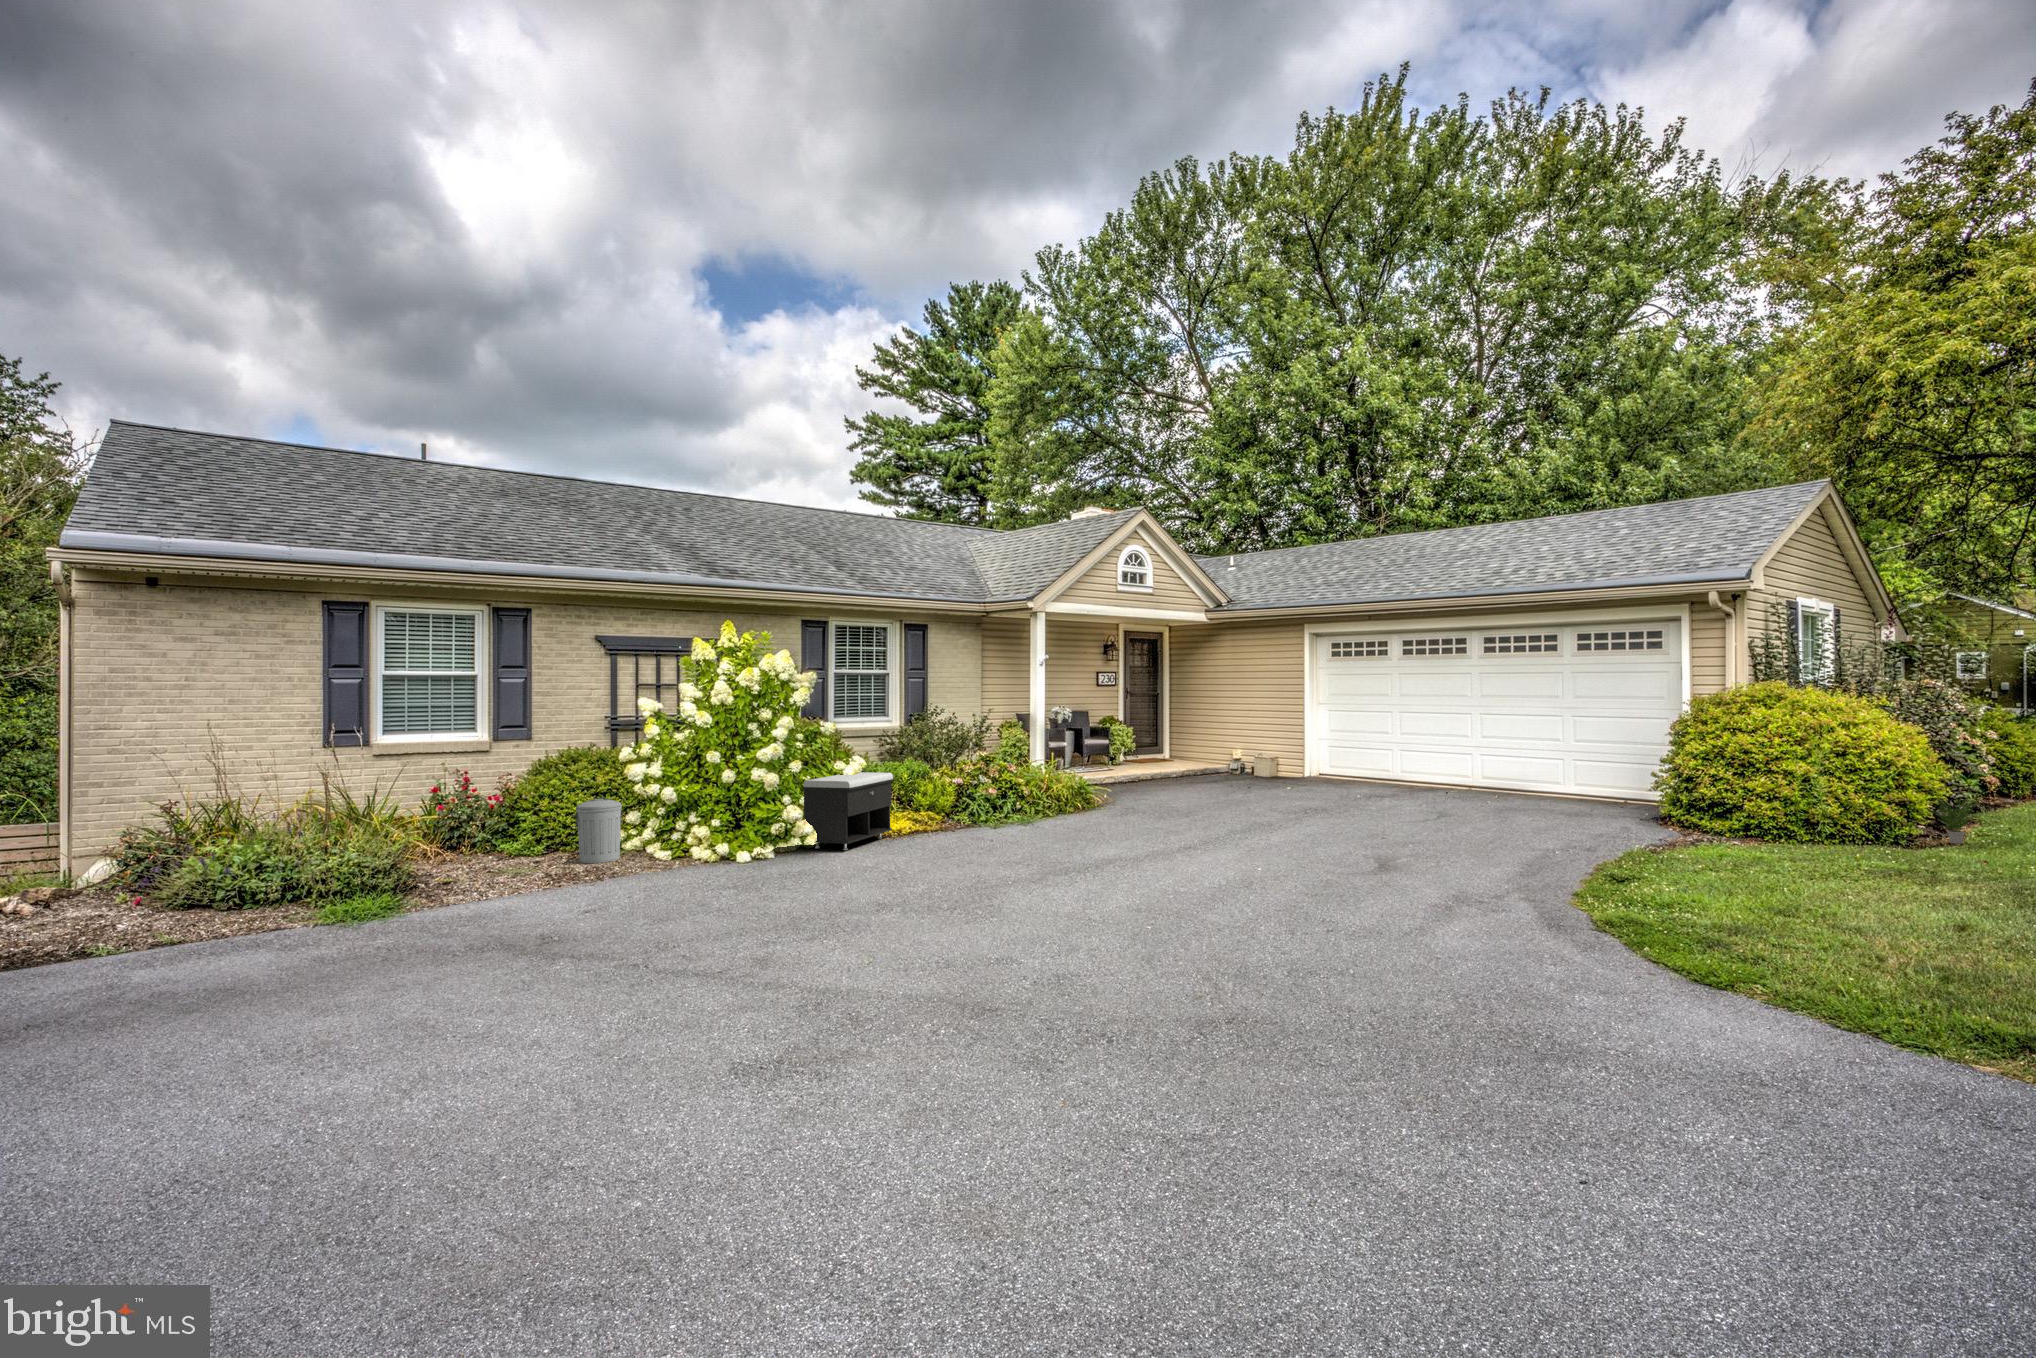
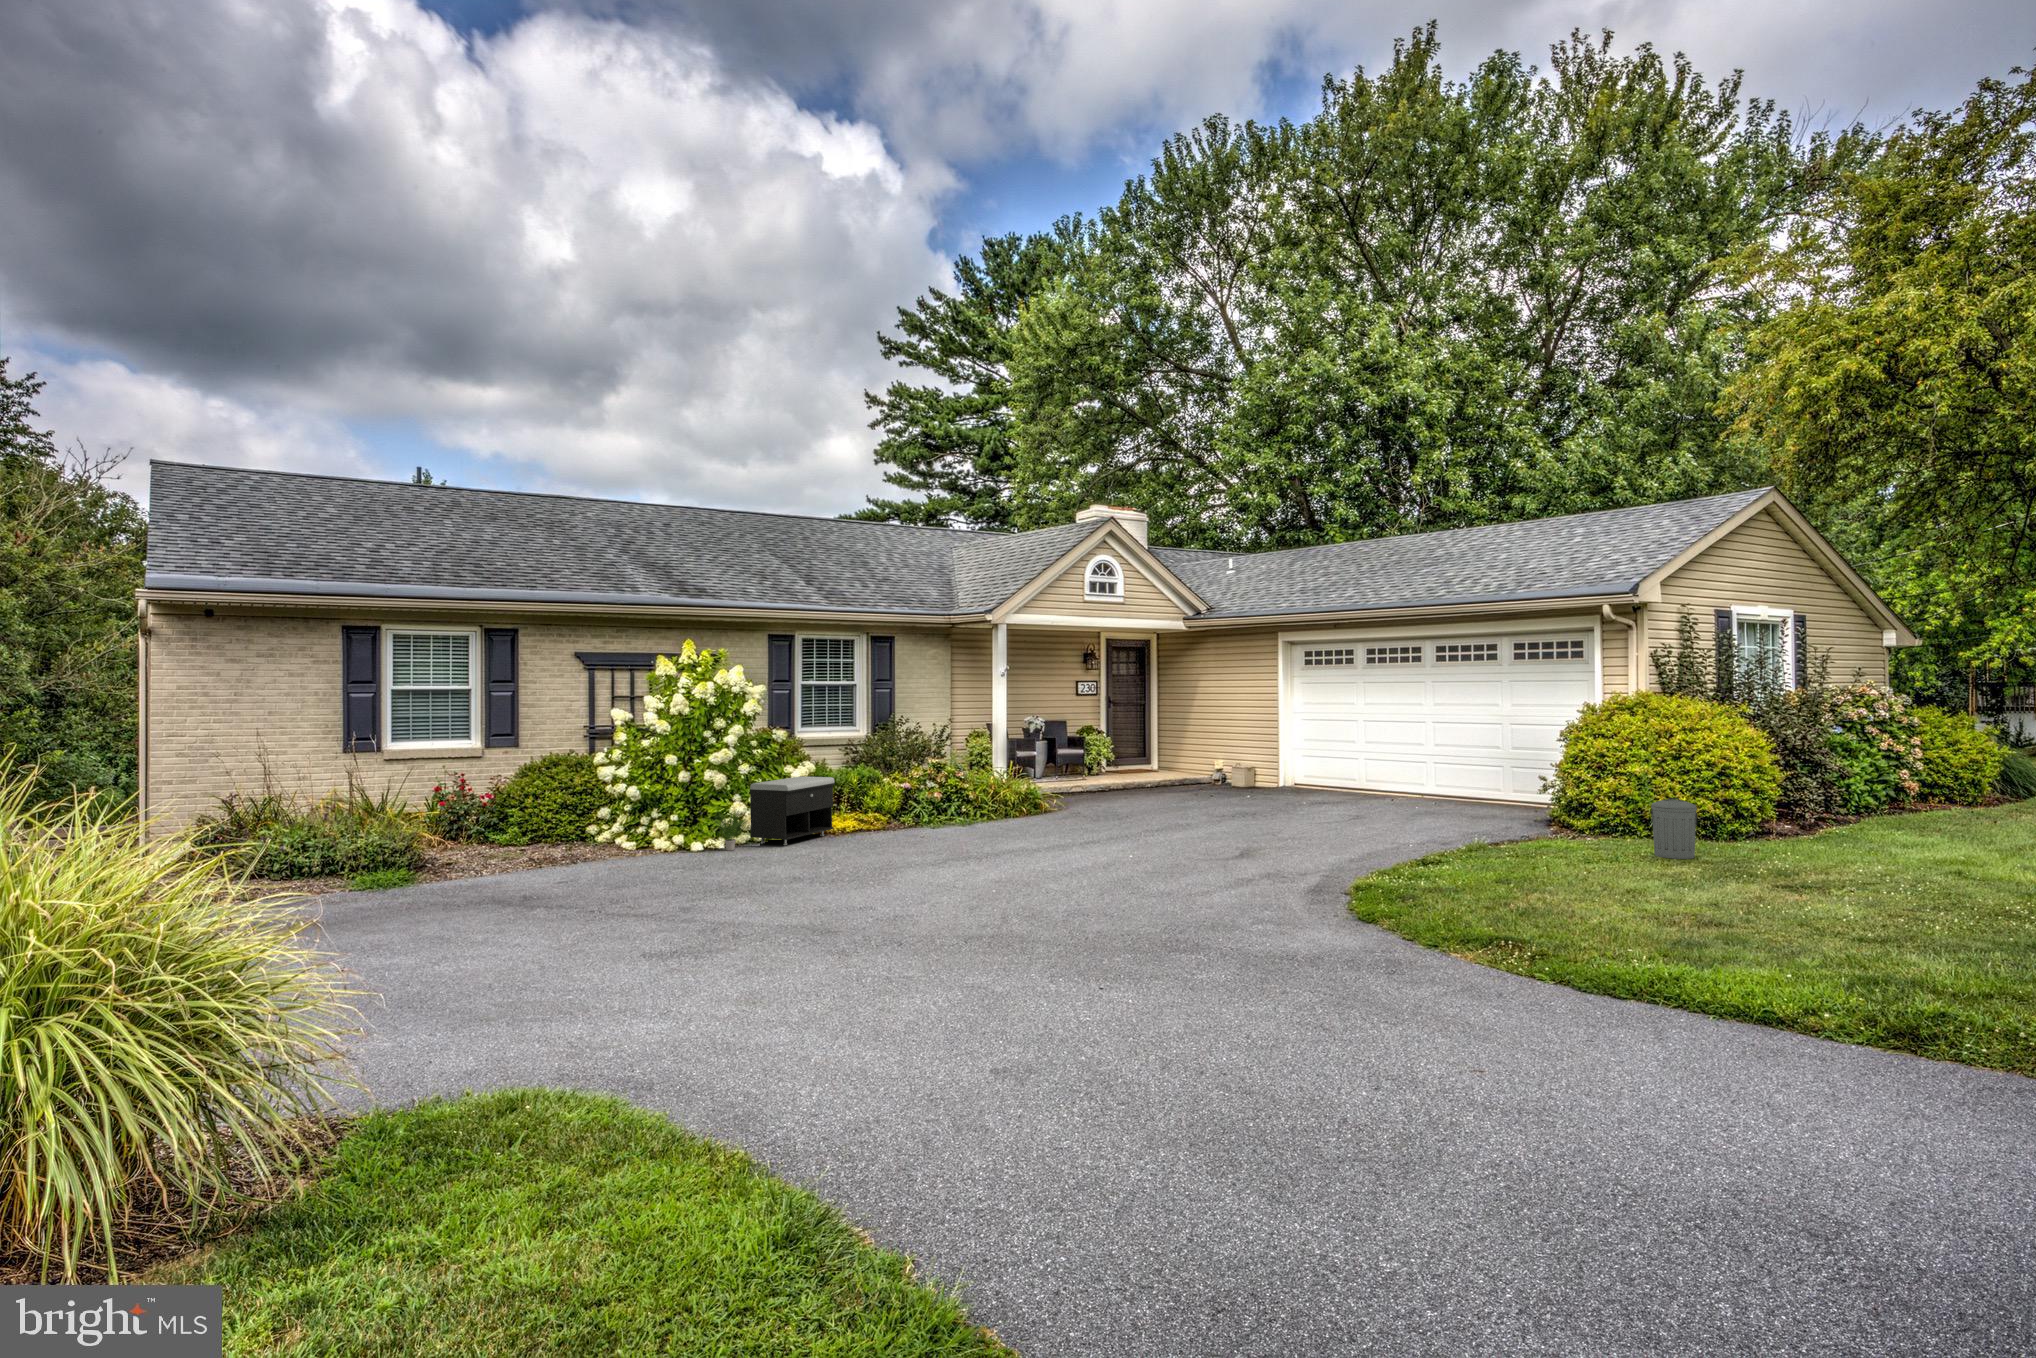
trash can: present [576,797,623,863] -> present [1651,798,1697,859]
potted plant: present [1930,798,1980,844] -> present [716,811,745,851]

